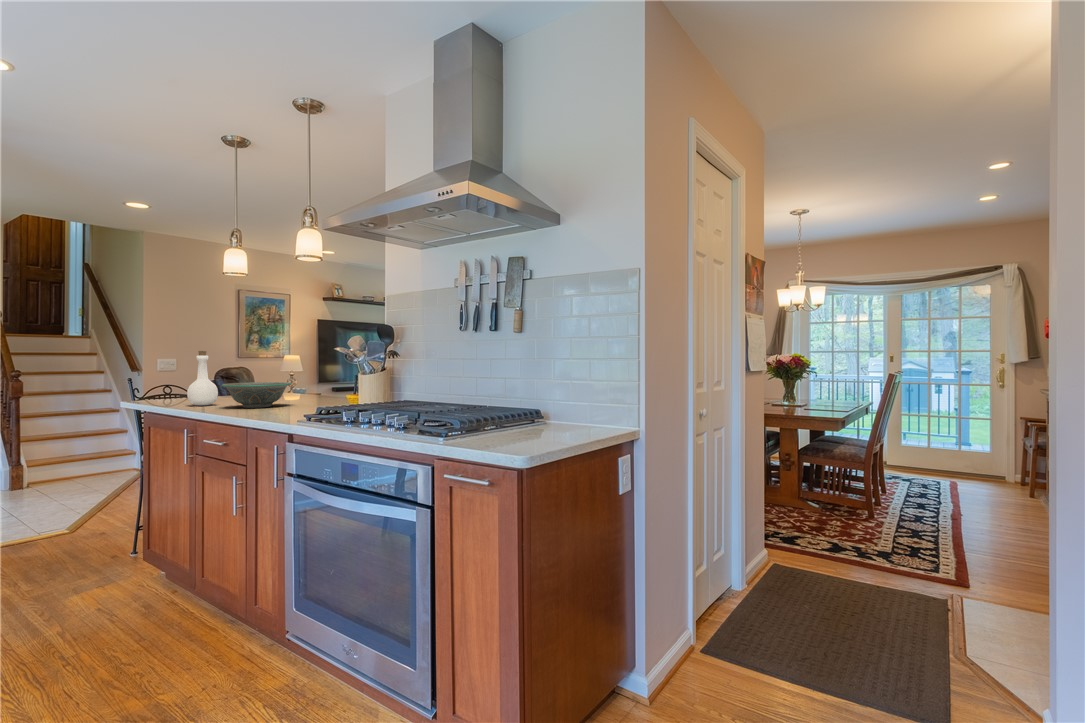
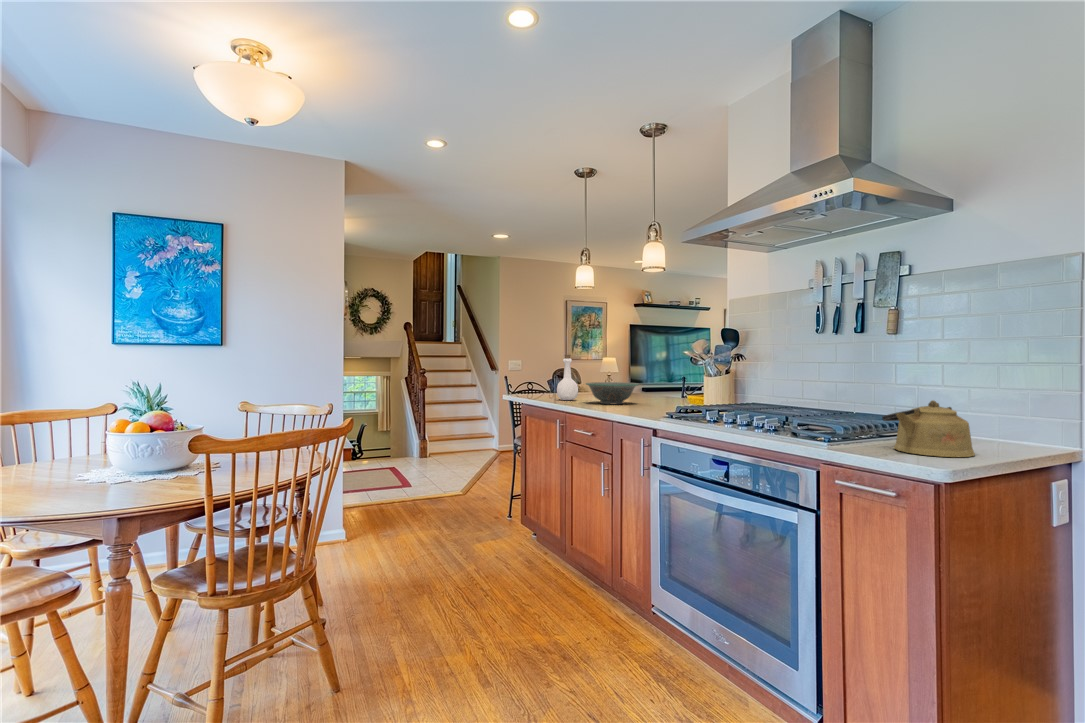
kettle: none [490,392,558,443] -> present [882,400,975,457]

